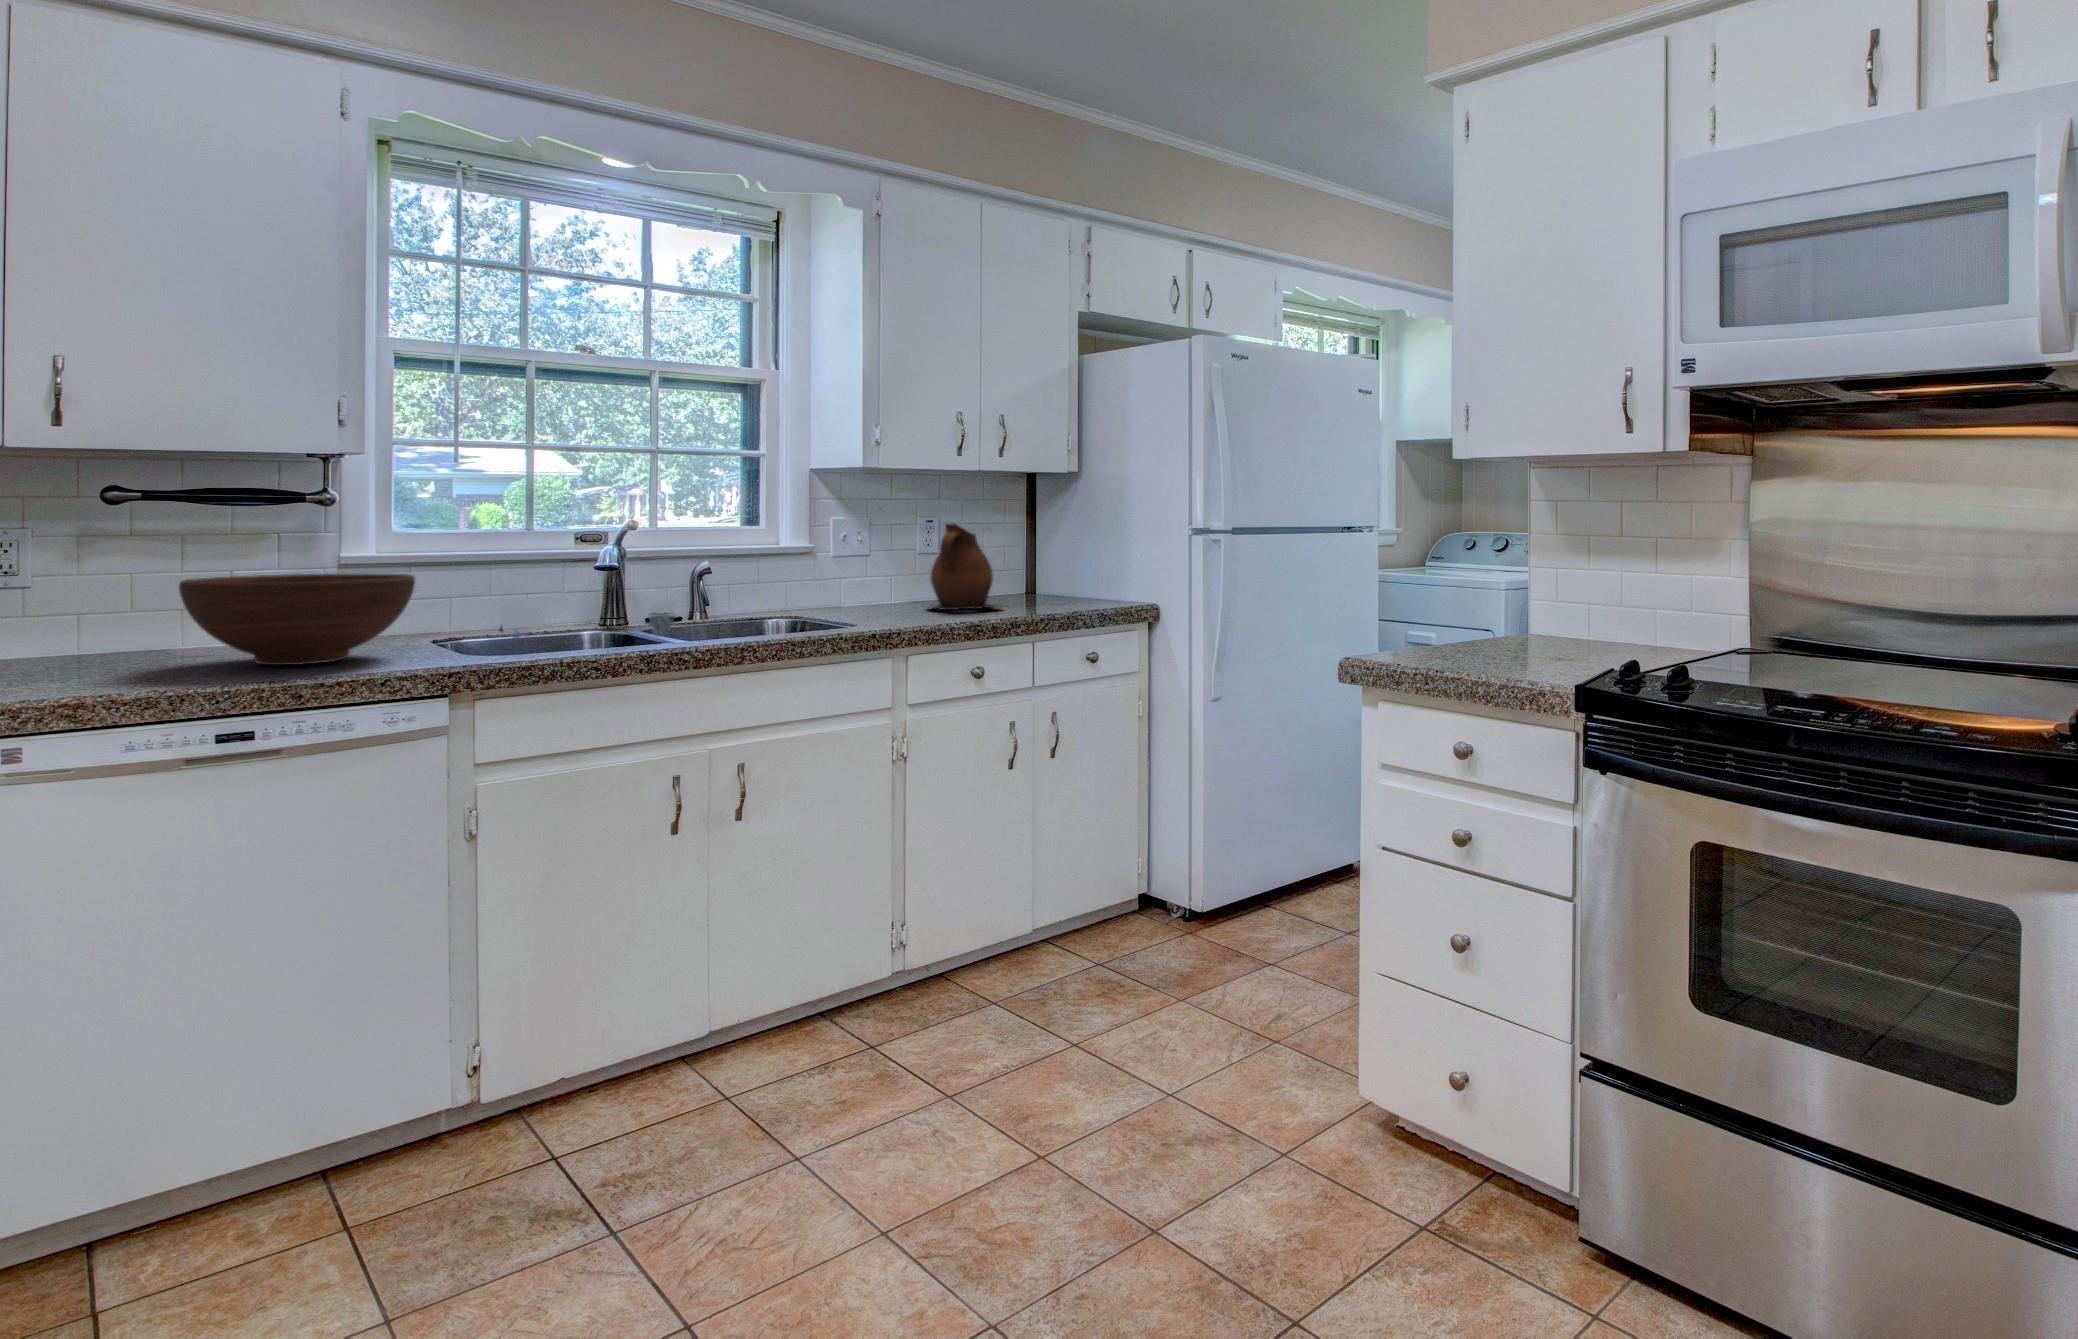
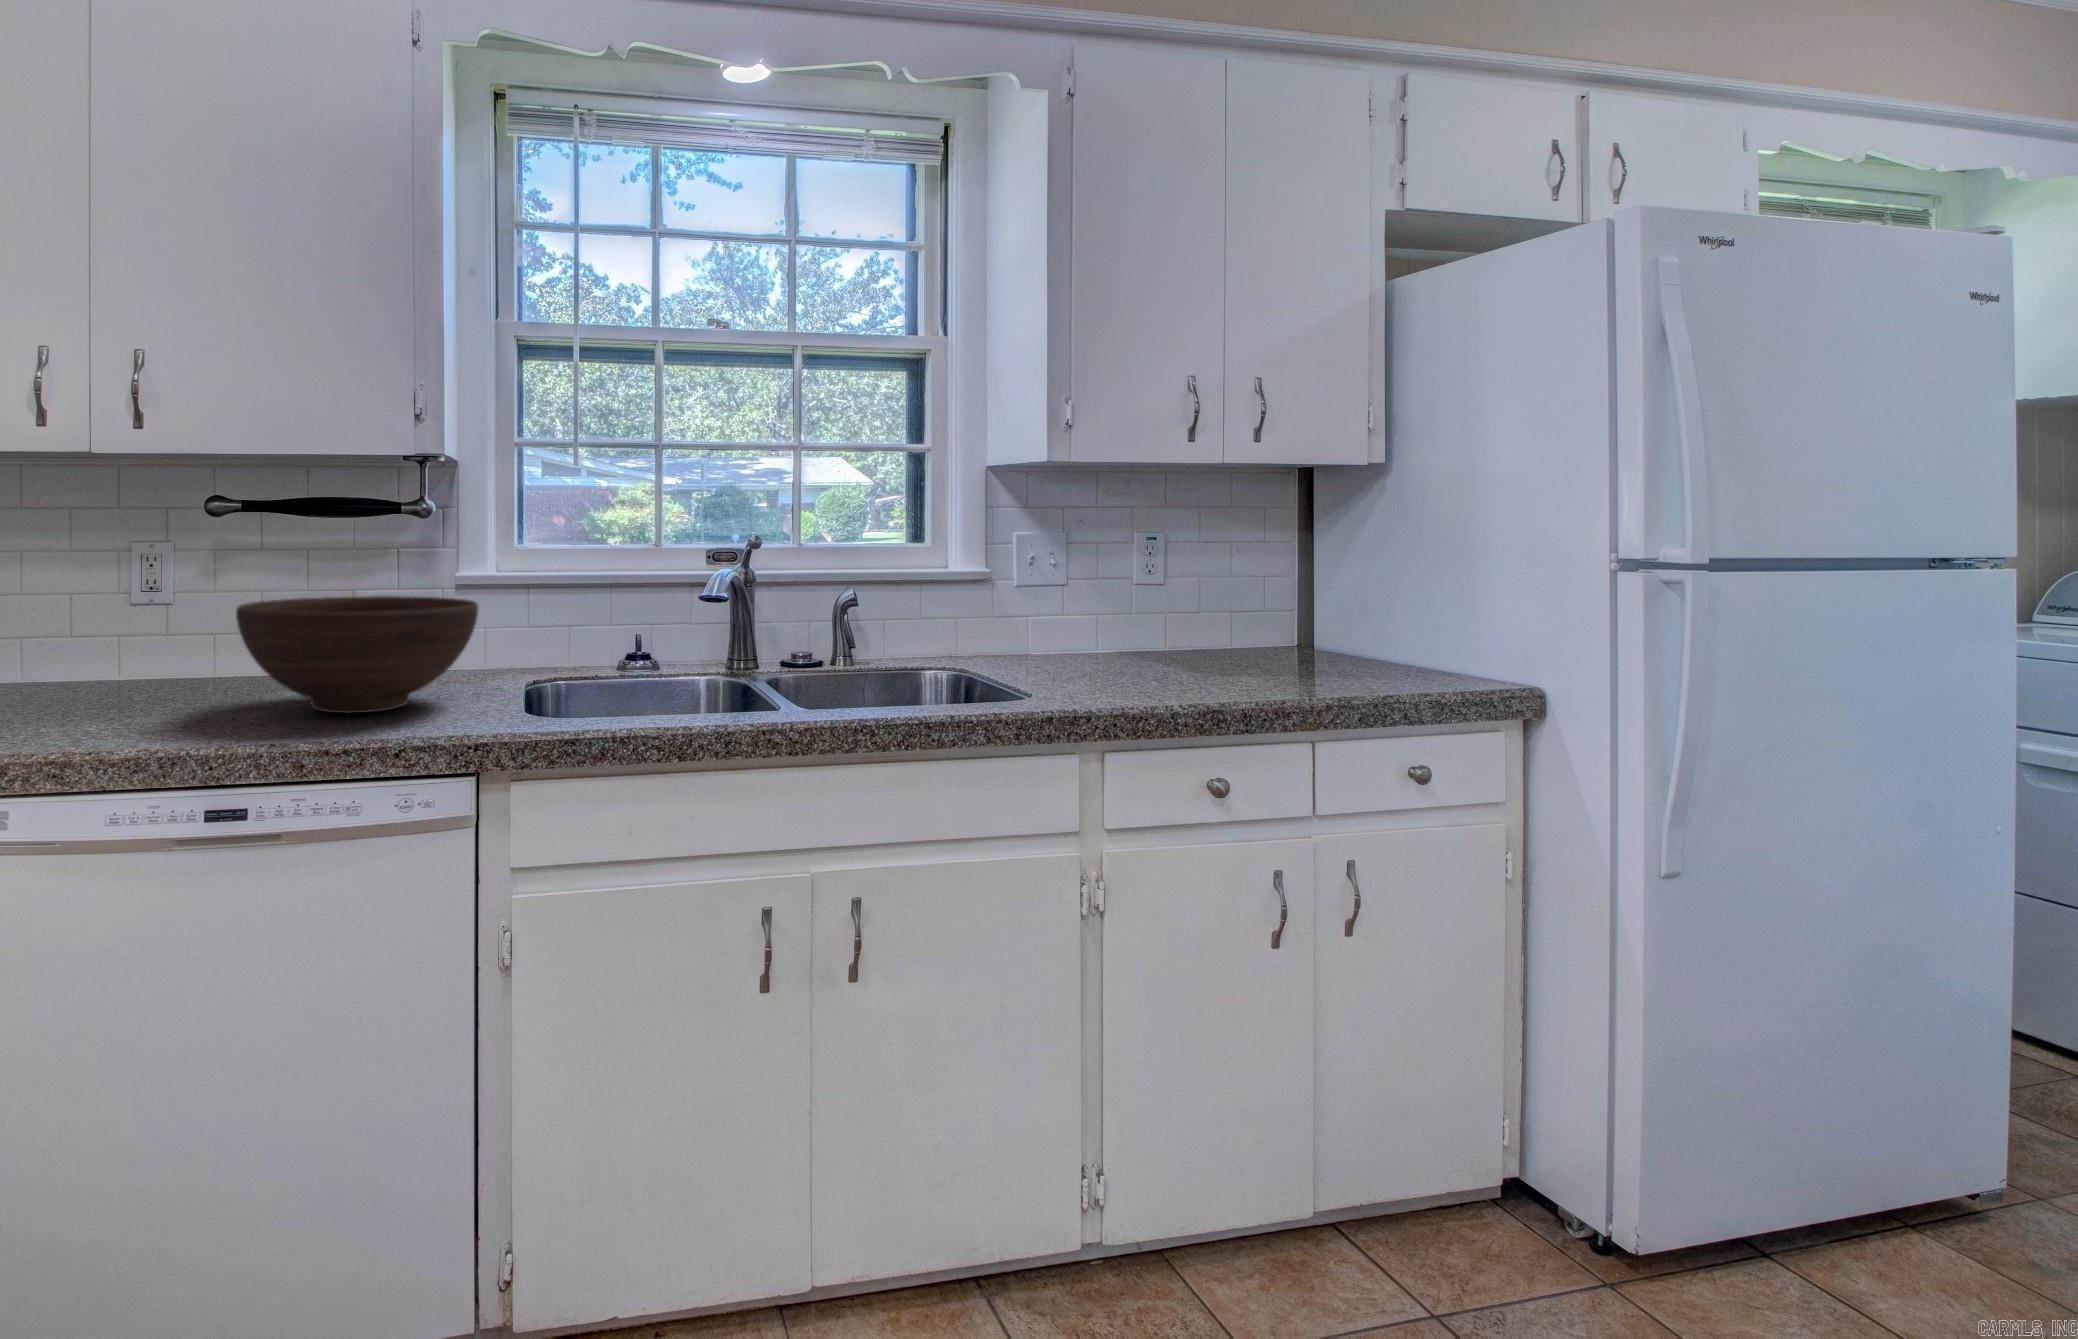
ceramic pitcher: present [930,523,996,610] -> none [1135,542,1263,676]

